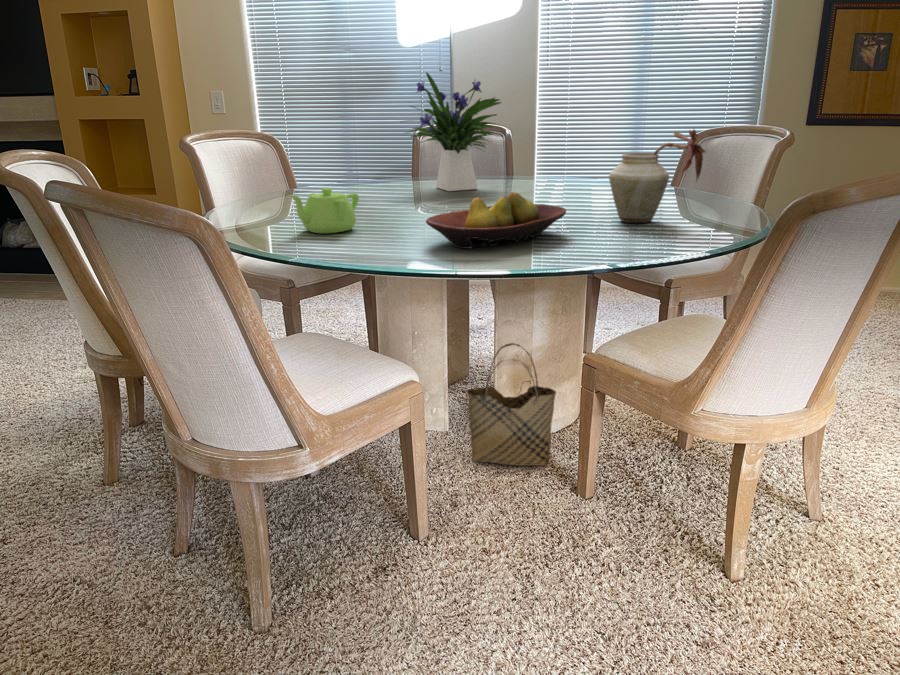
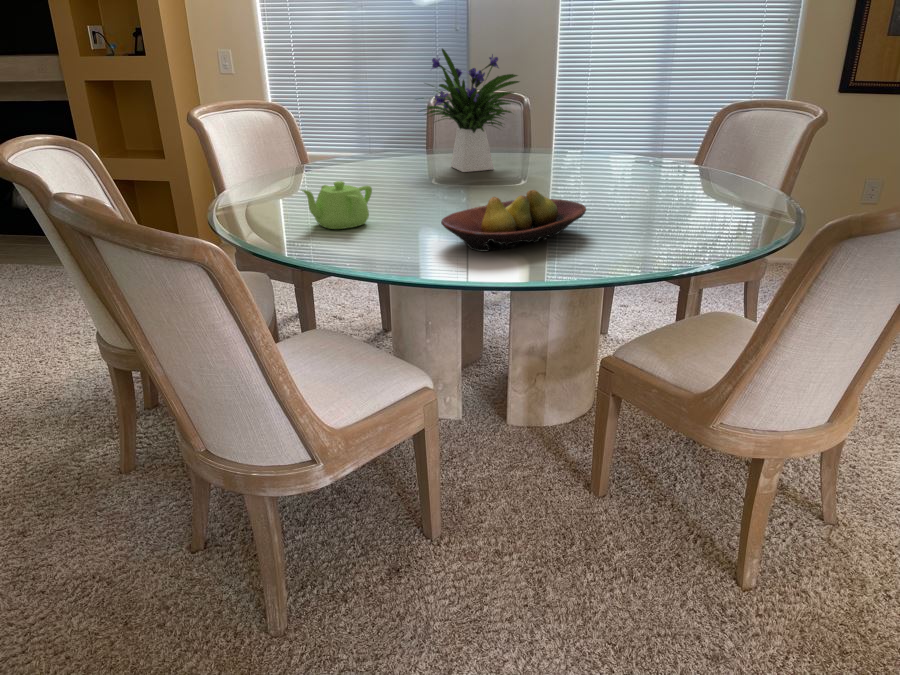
vase: present [609,129,705,223] -> none [631,123,734,219]
woven basket: present [467,343,556,466] -> none [480,337,571,460]

